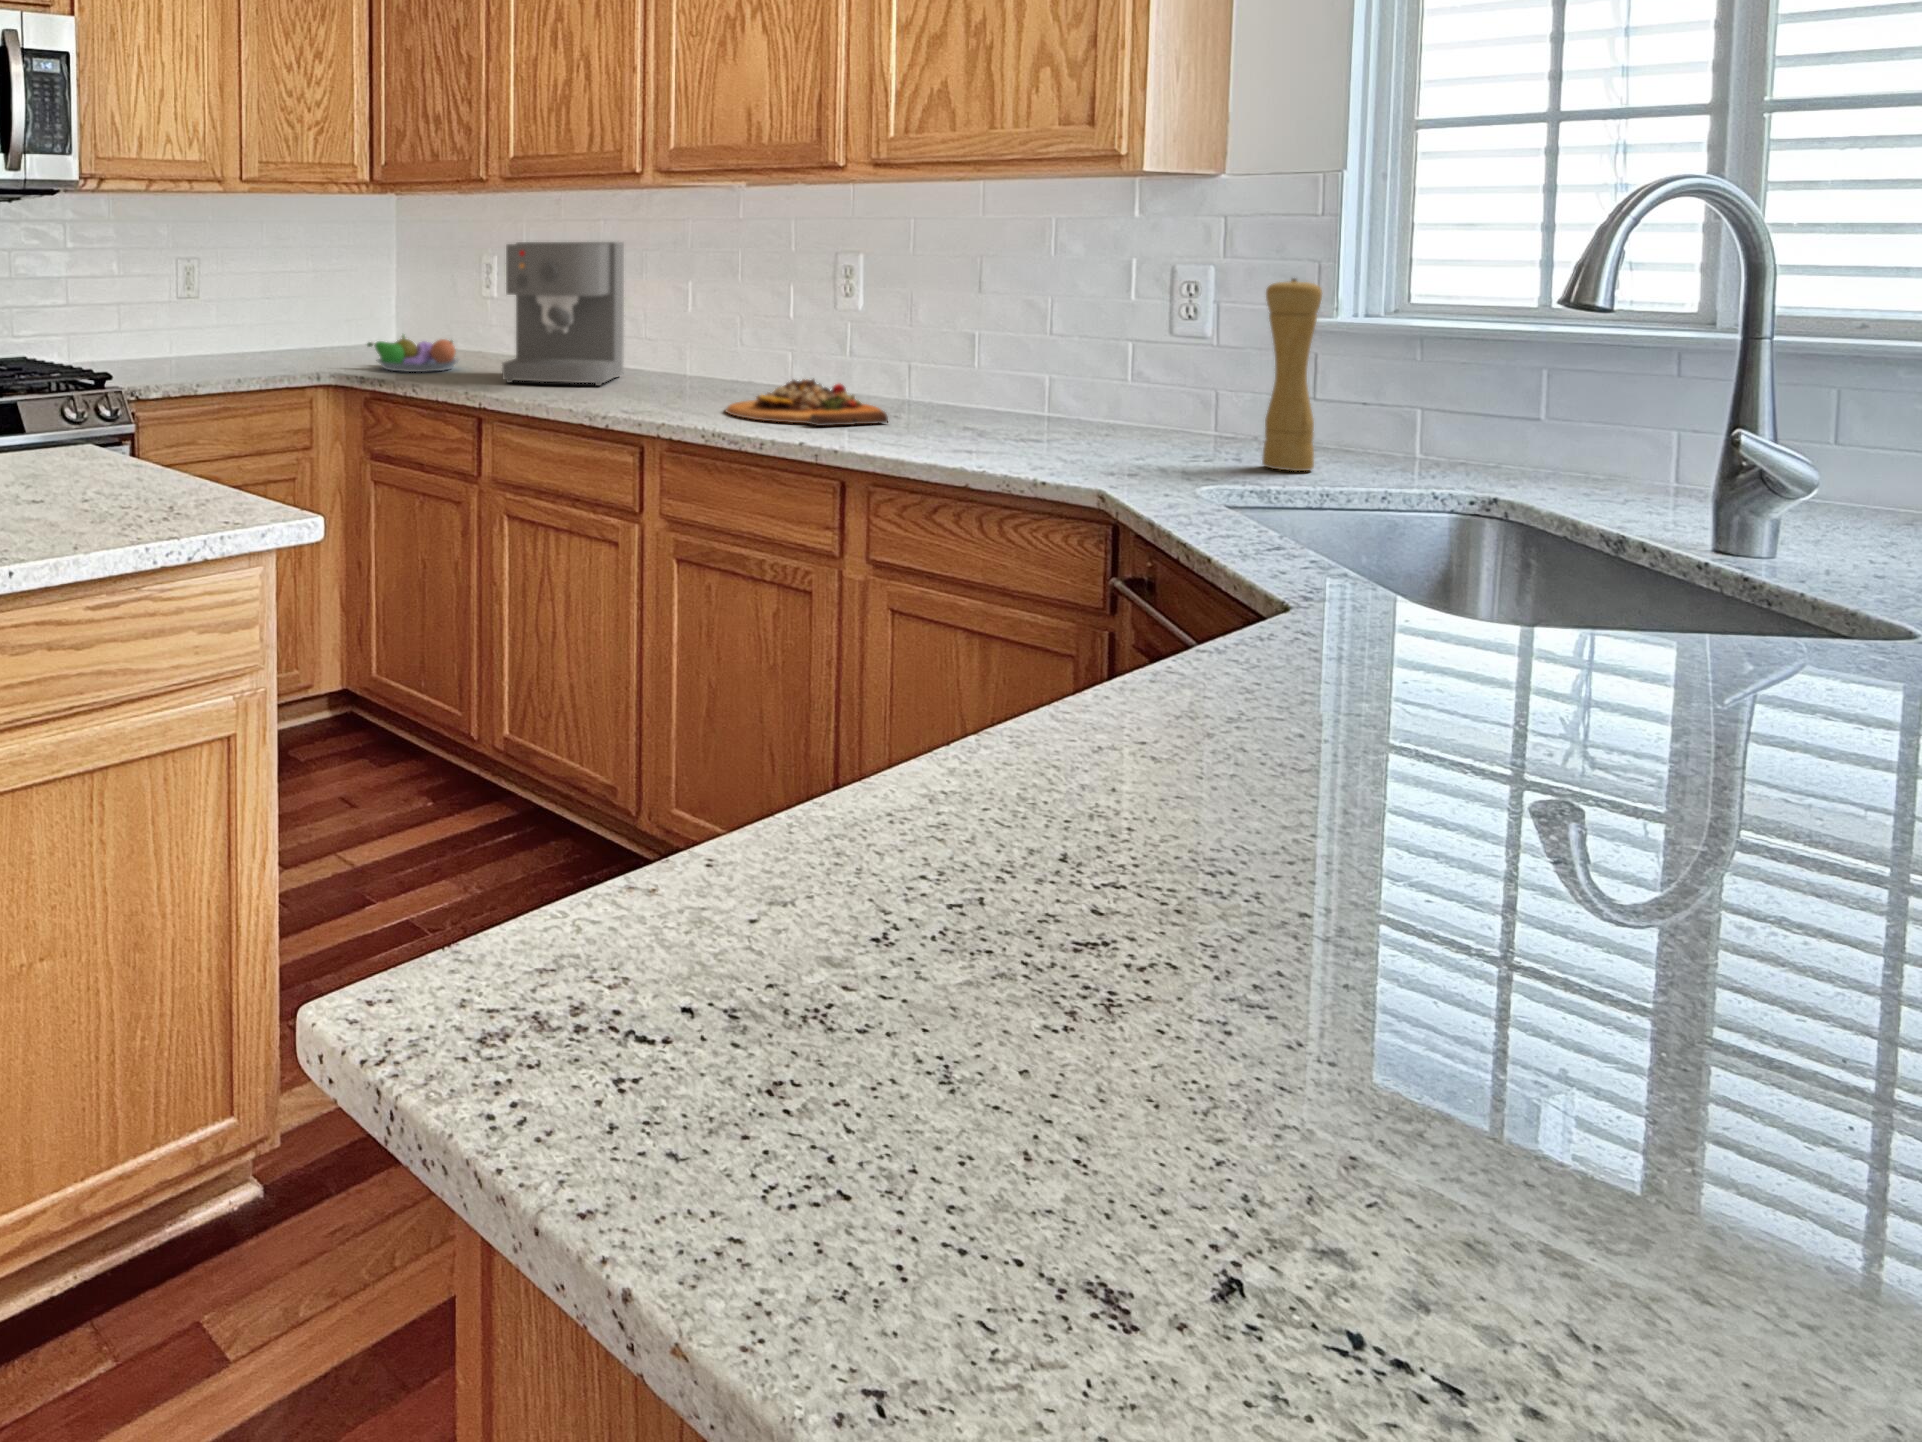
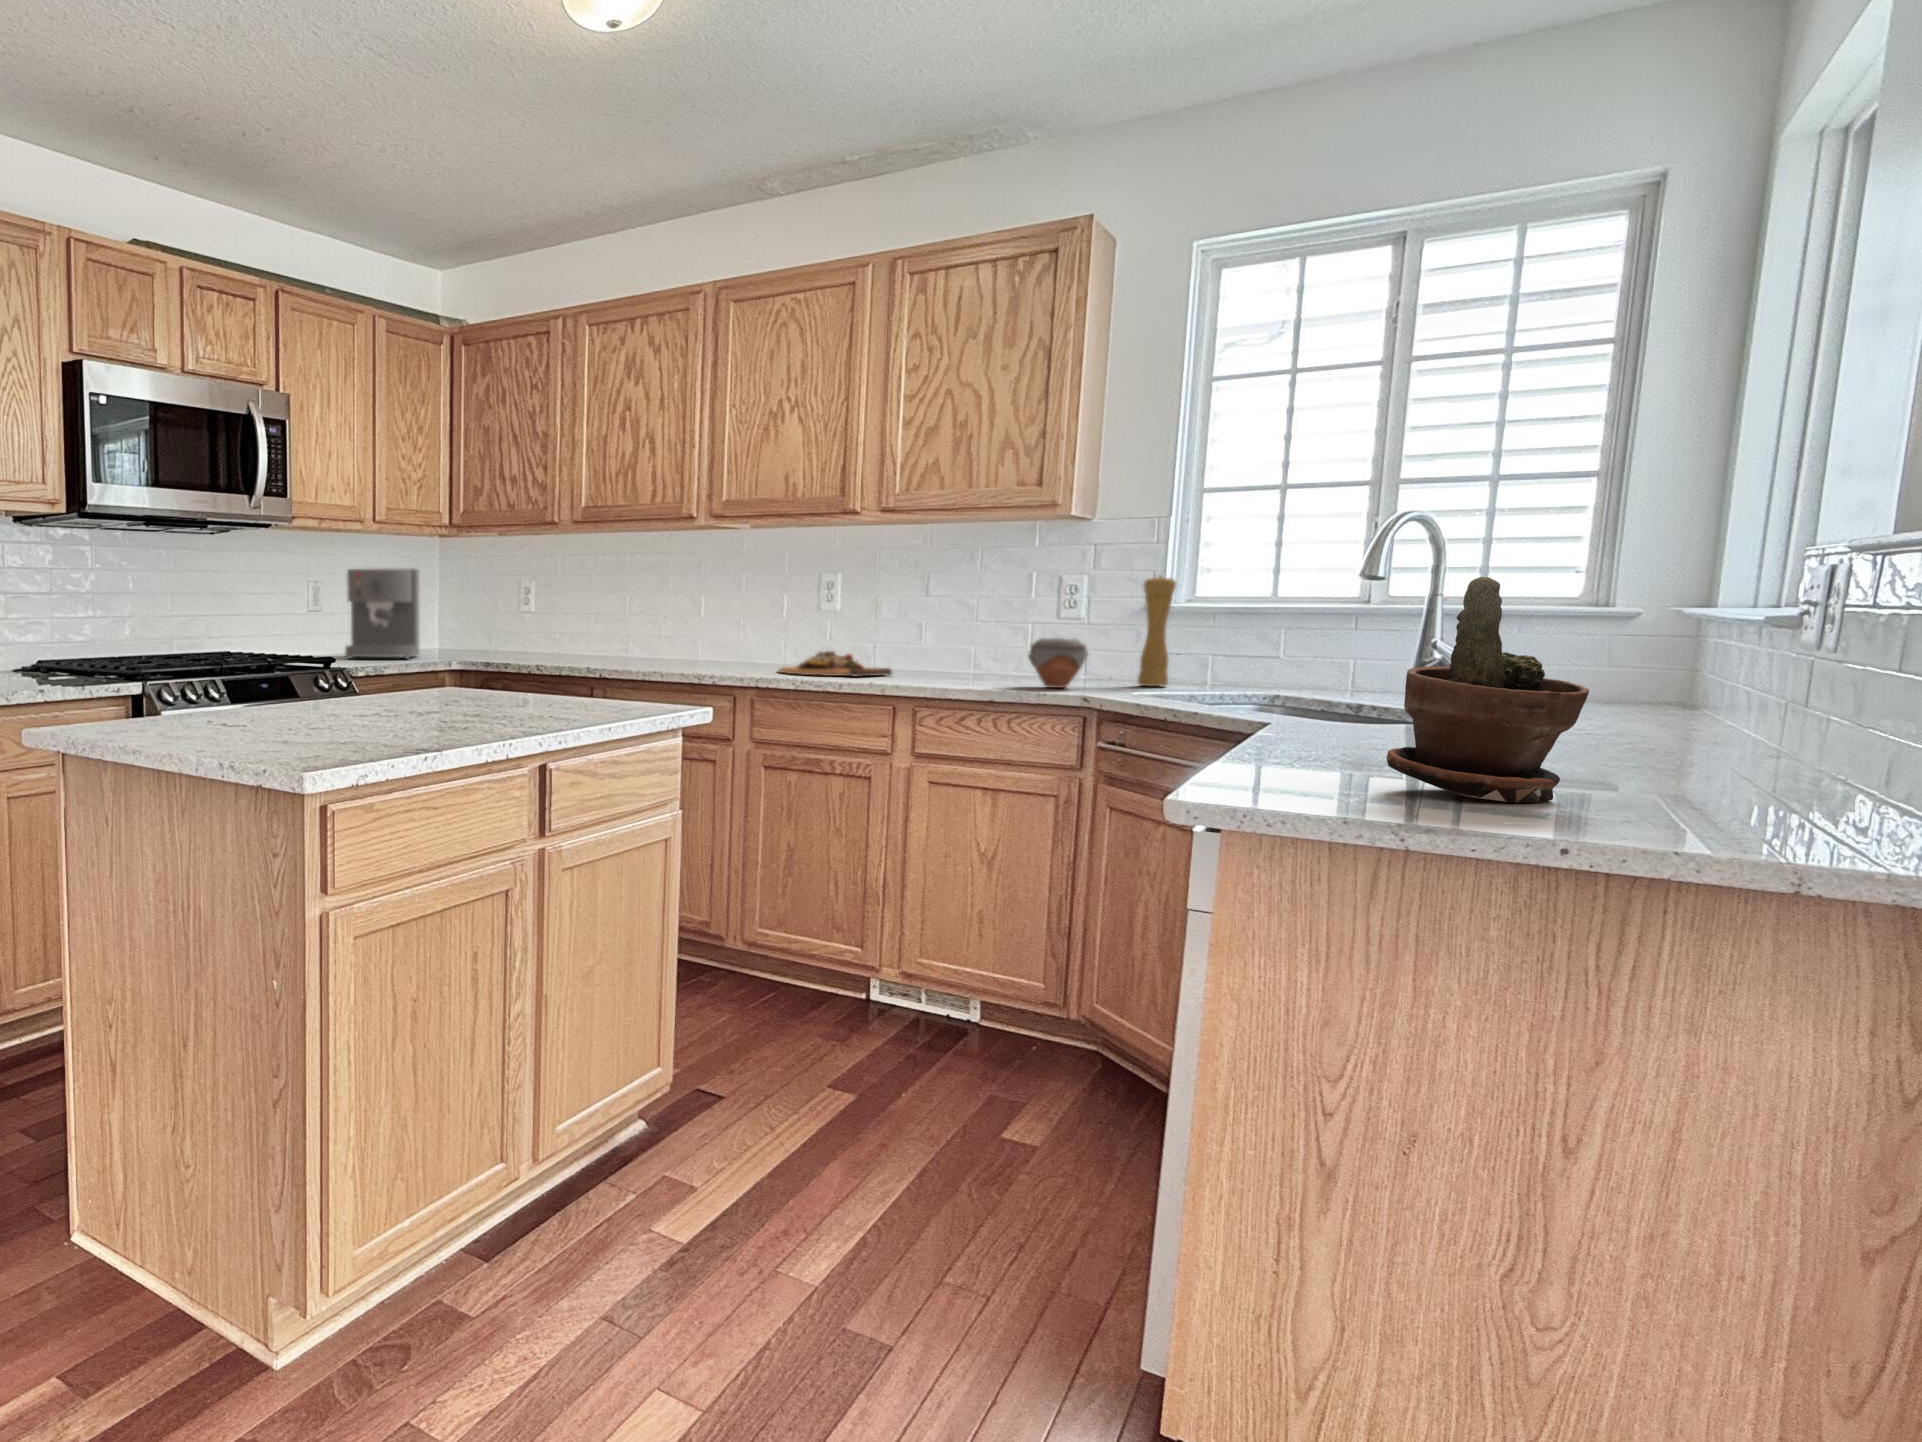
coffee maker: present [502,242,624,386] -> present [345,569,419,659]
fruit bowl: present [367,335,459,372] -> none [474,635,540,660]
jar: none [1048,381,1155,469] -> present [1029,638,1088,688]
potted plant: none [780,527,1233,1241] -> present [1387,577,1589,803]

